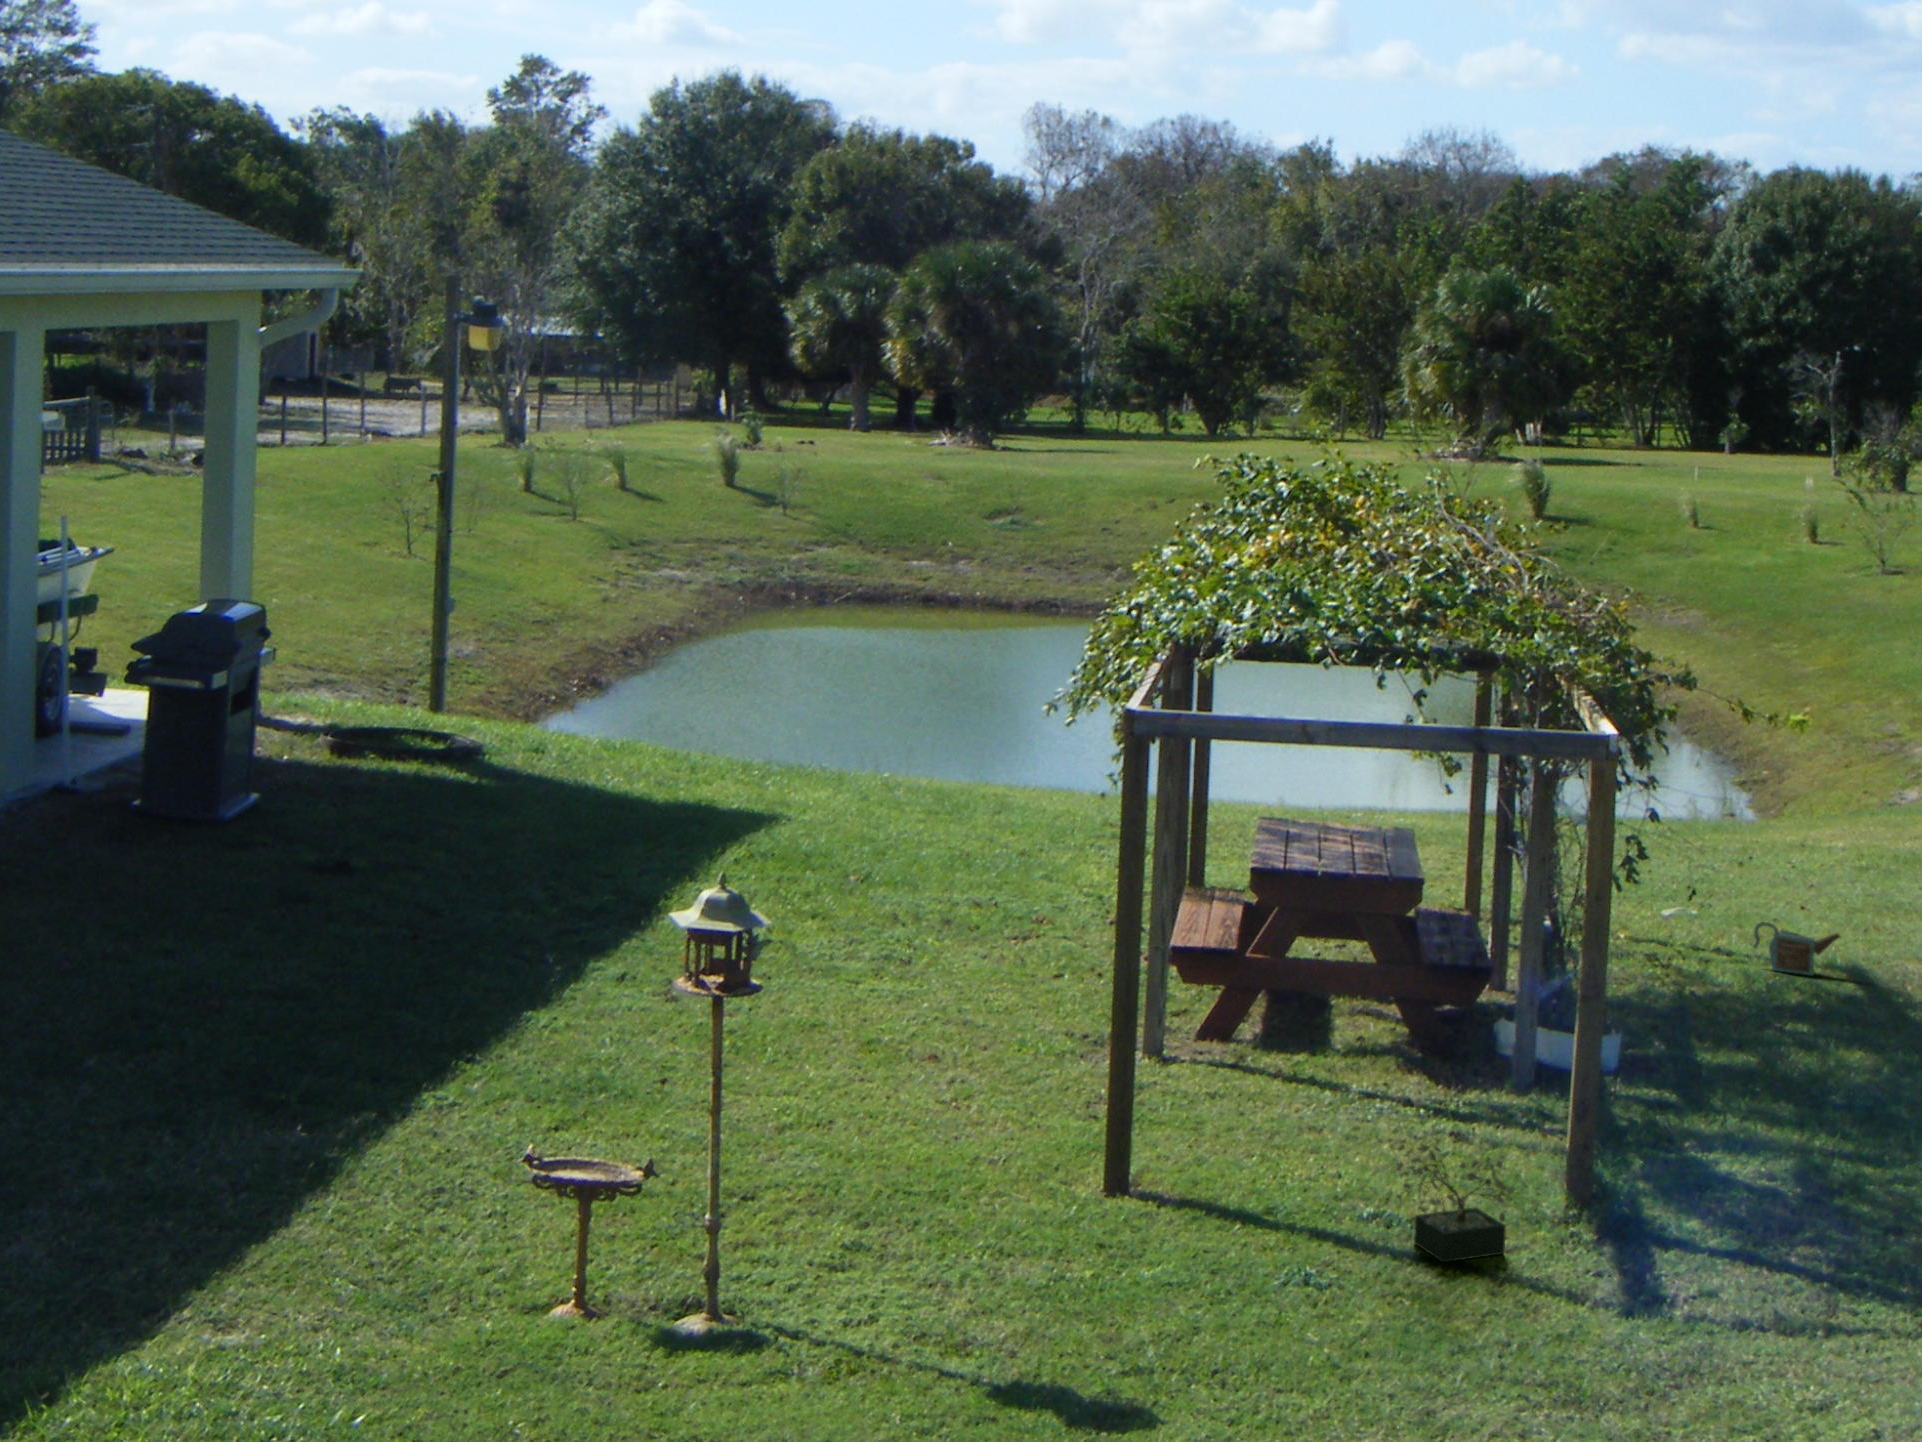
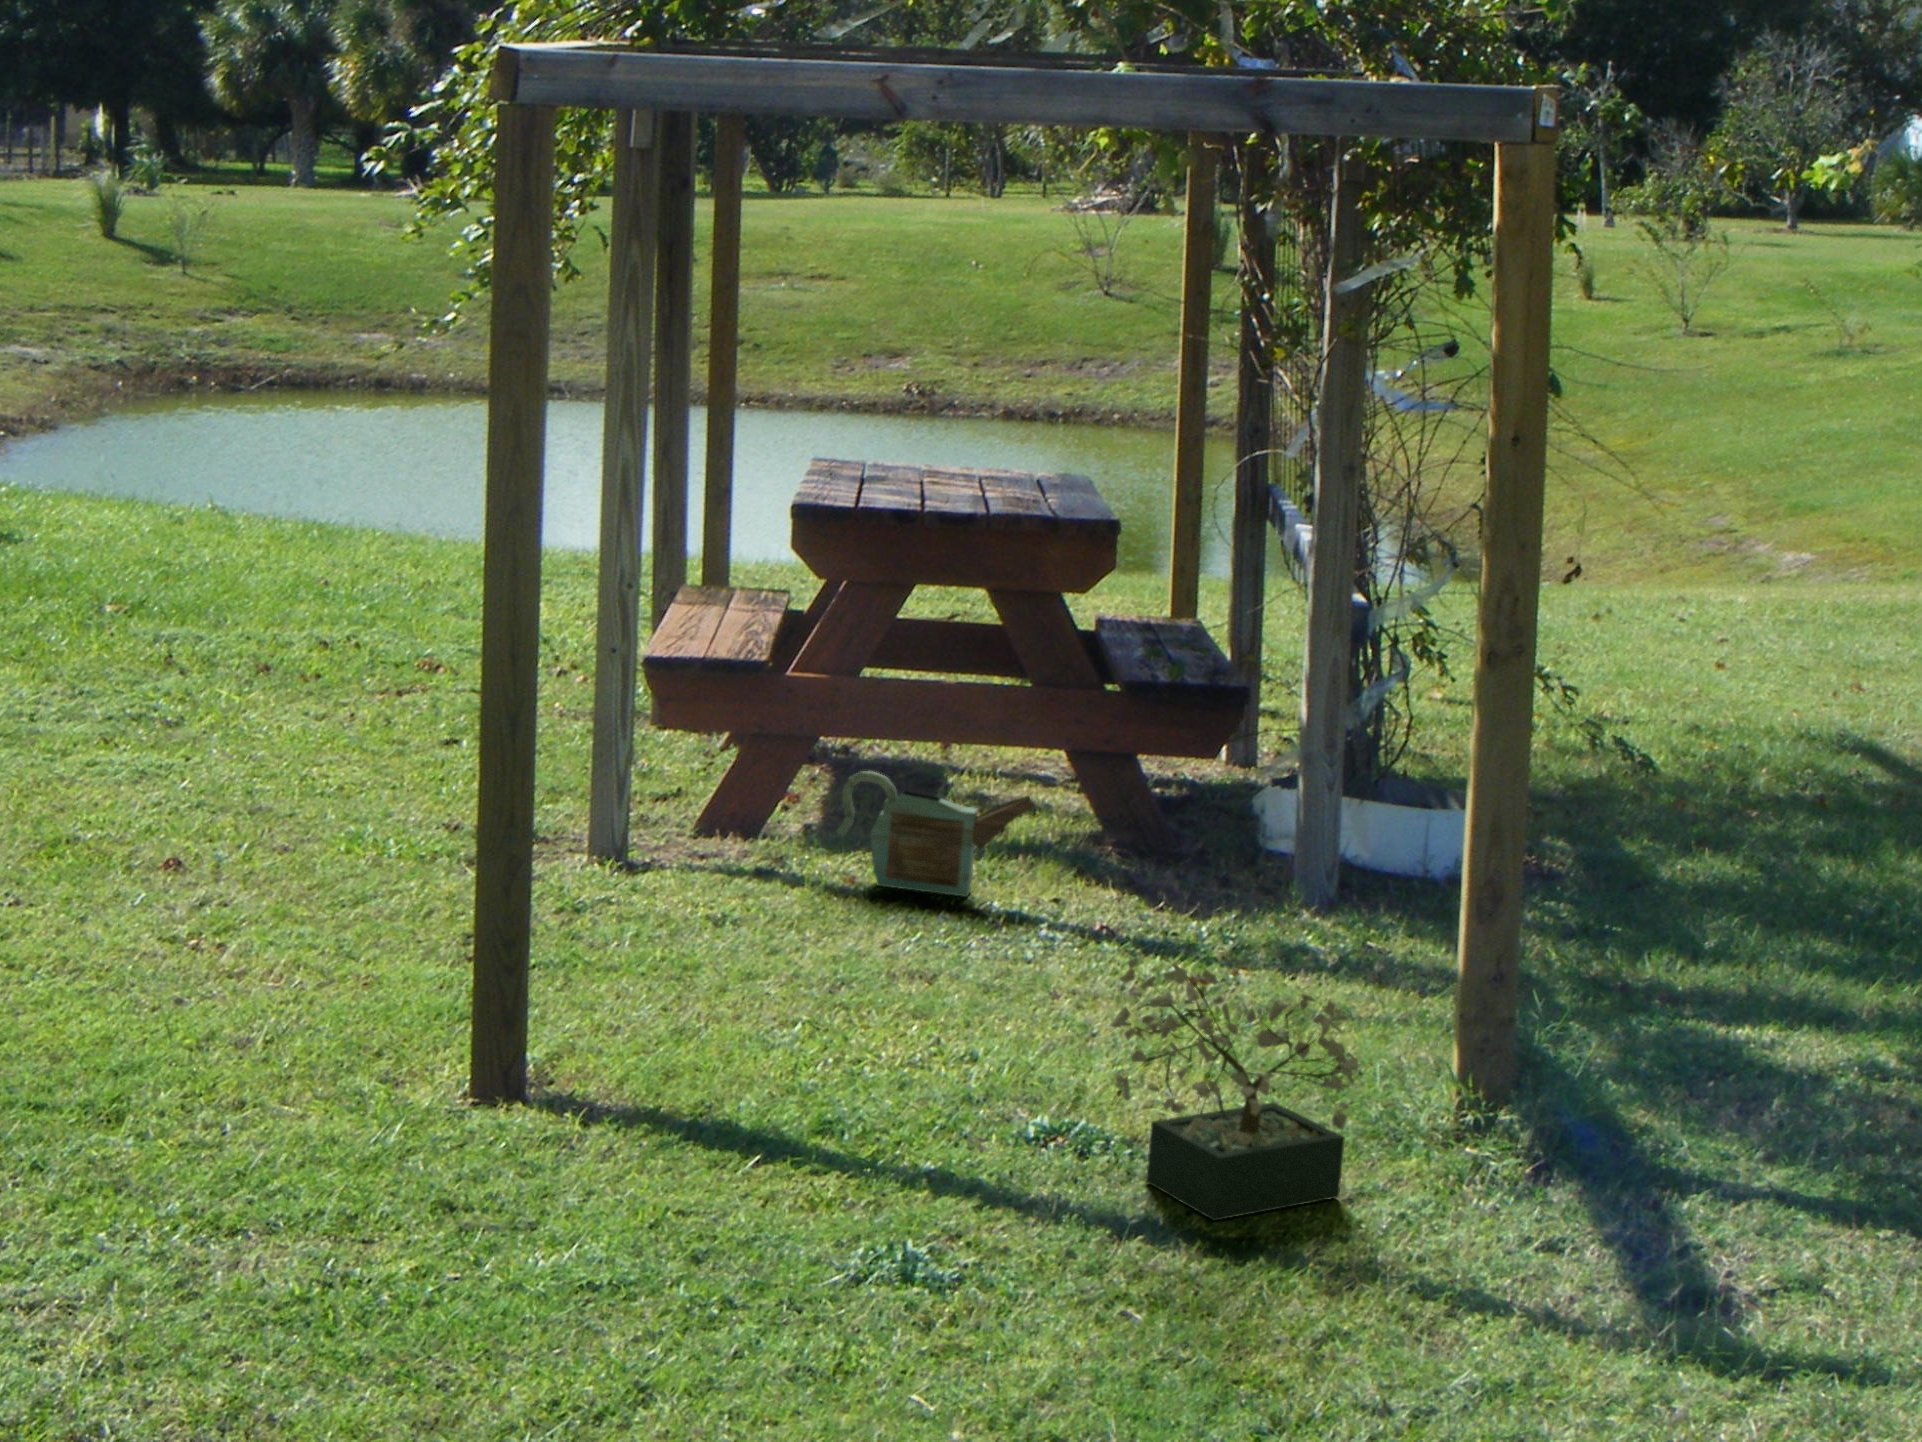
watering can: present [1753,922,1840,976] -> present [837,771,1035,897]

